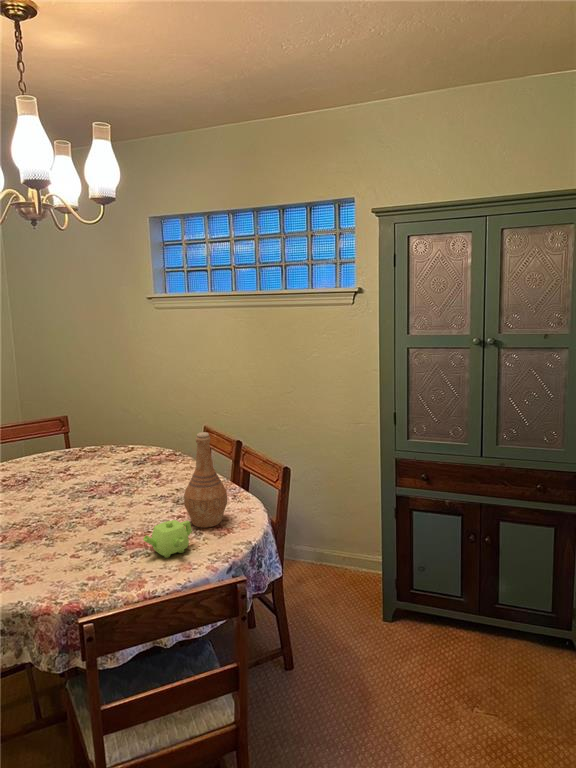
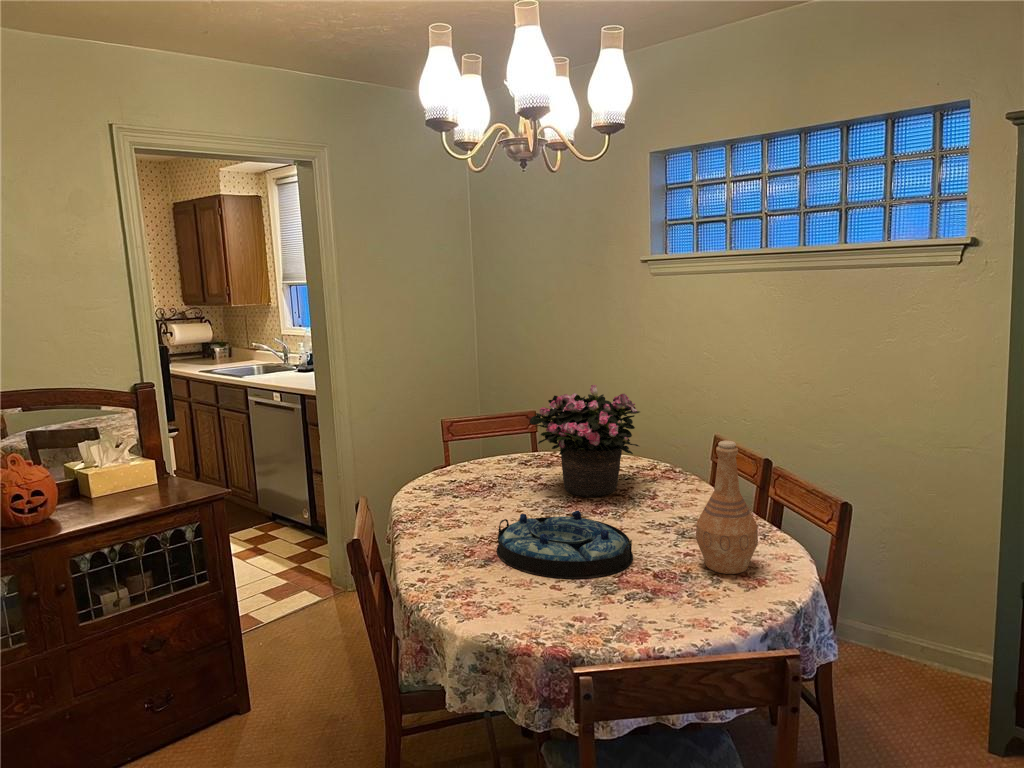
potted flower: none [56,394,147,482] -> present [530,385,640,497]
serving tray: none [26,494,139,550] -> present [497,511,633,579]
teapot: present [143,520,192,558] -> none [644,557,709,607]

